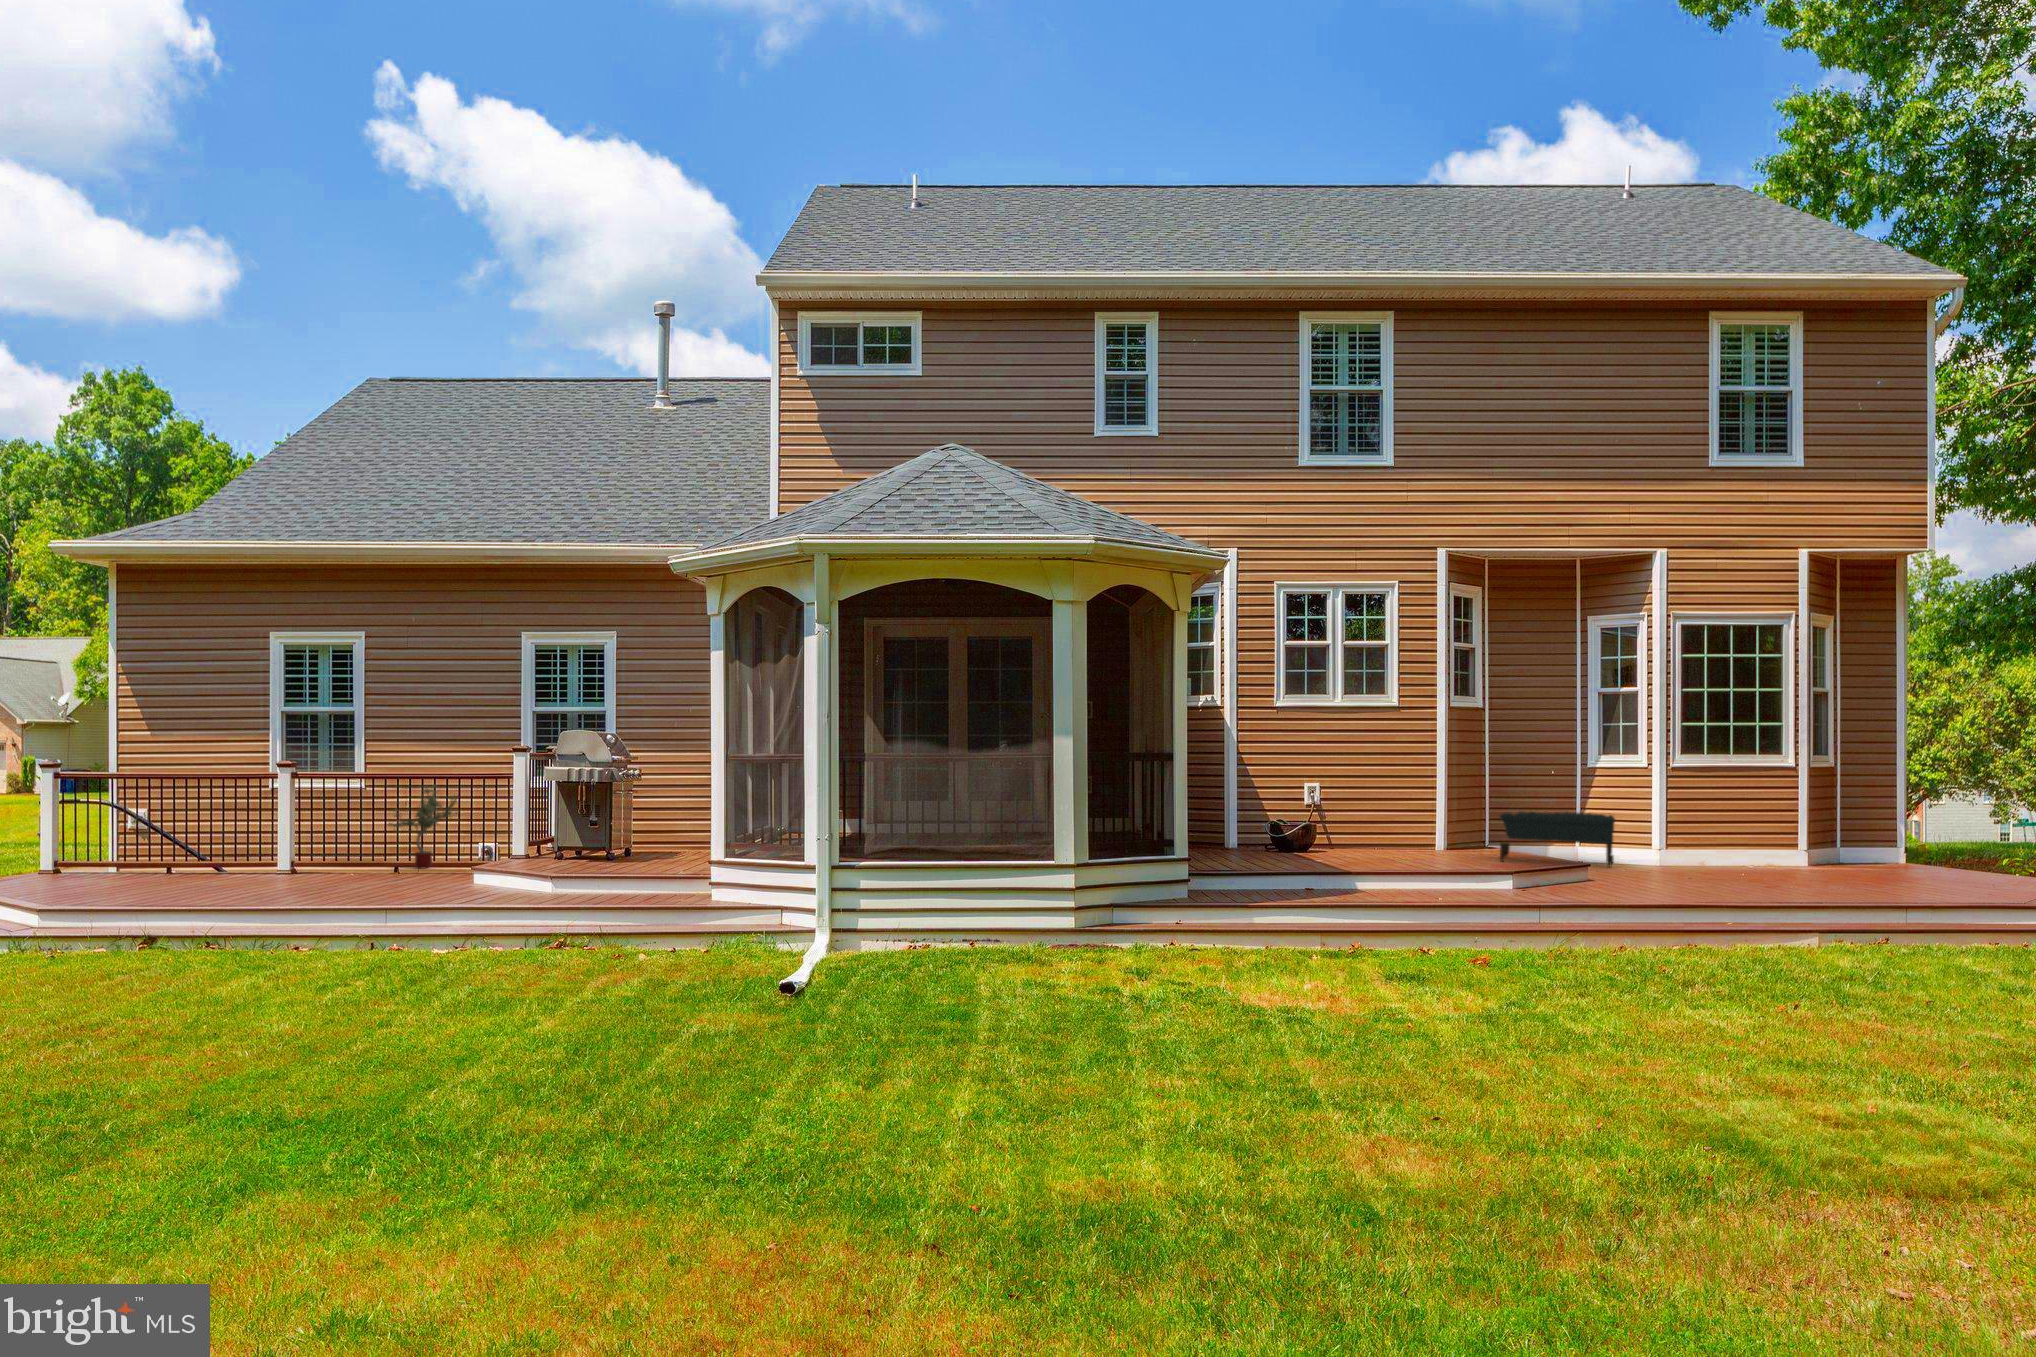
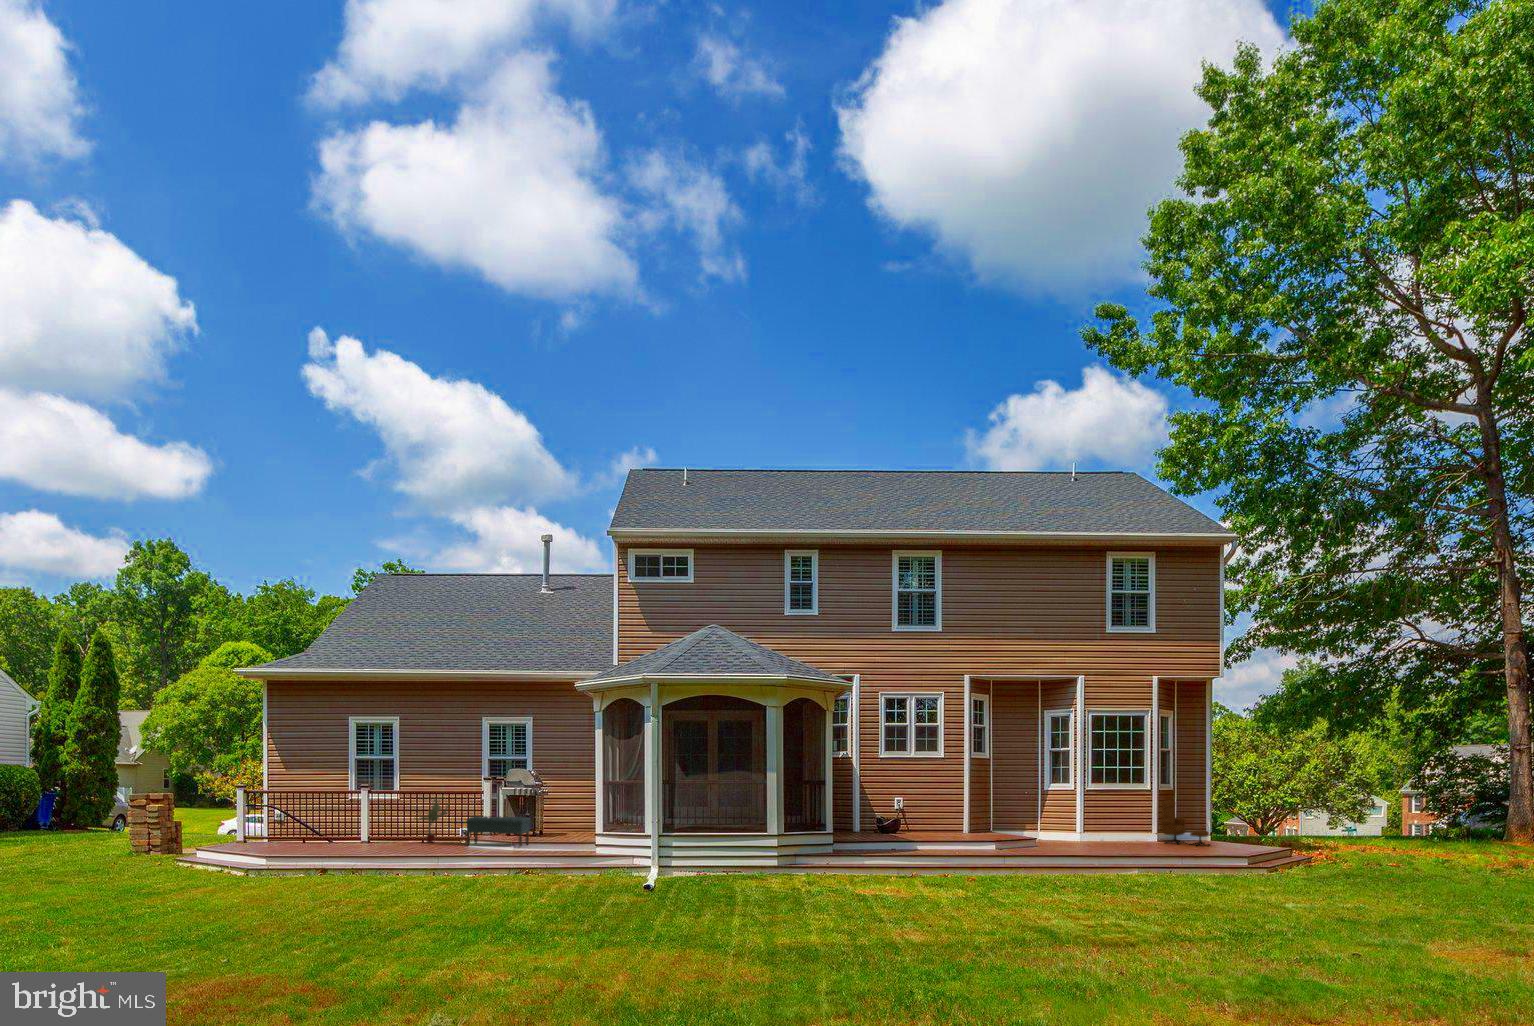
lounge chair: none [1810,785,1913,874] -> present [1161,800,1209,846]
bench: present [1498,810,1615,868] -> present [467,816,530,847]

